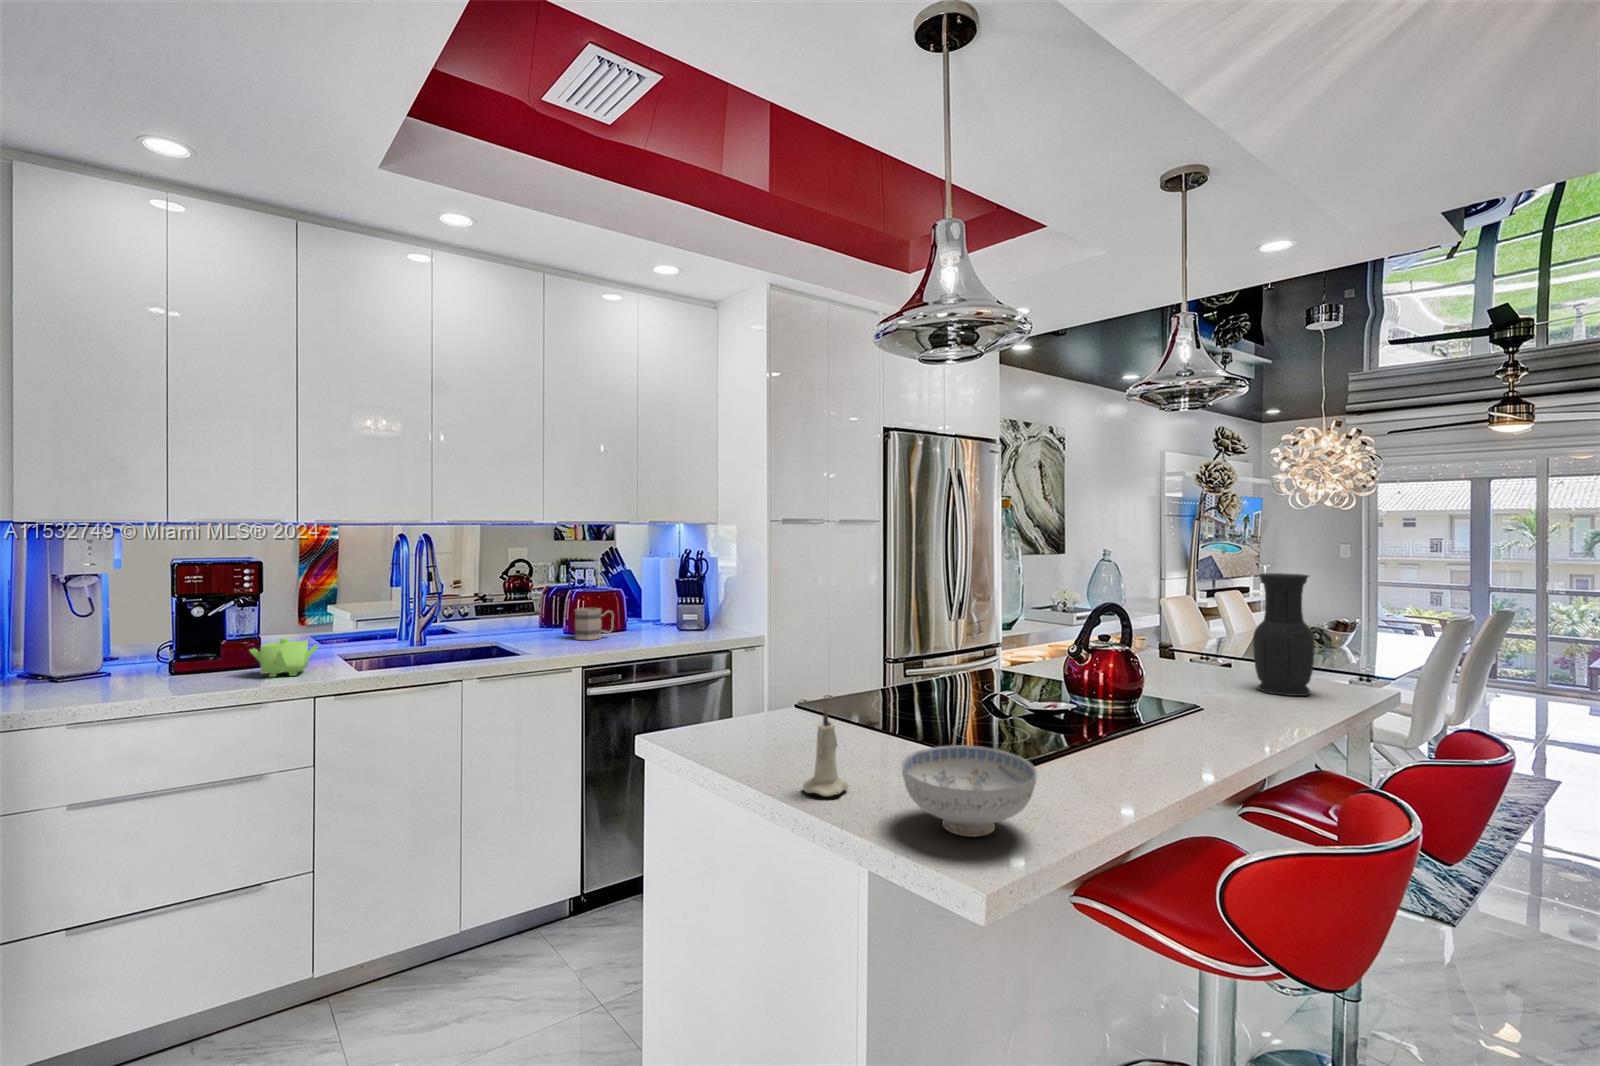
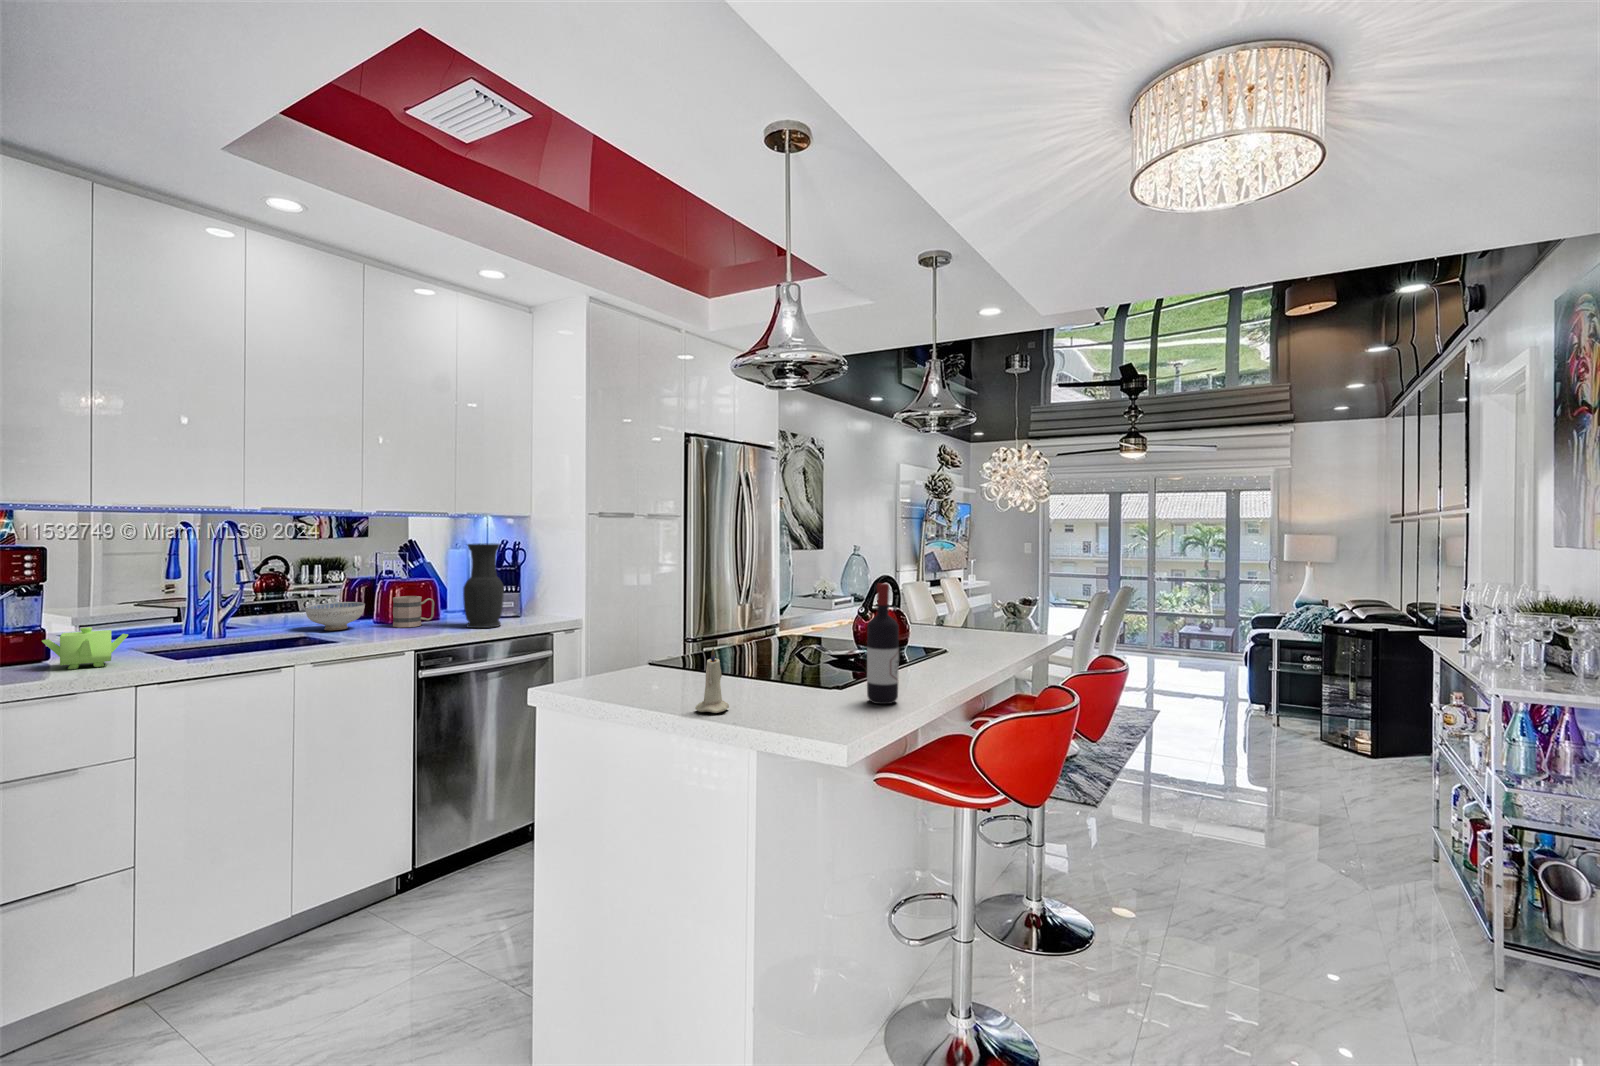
vase: present [1253,573,1315,696] -> present [463,543,504,628]
wine bottle: none [1050,625,1098,802] -> present [867,583,899,704]
ceramic bowl: present [902,745,1037,837] -> present [305,602,365,630]

